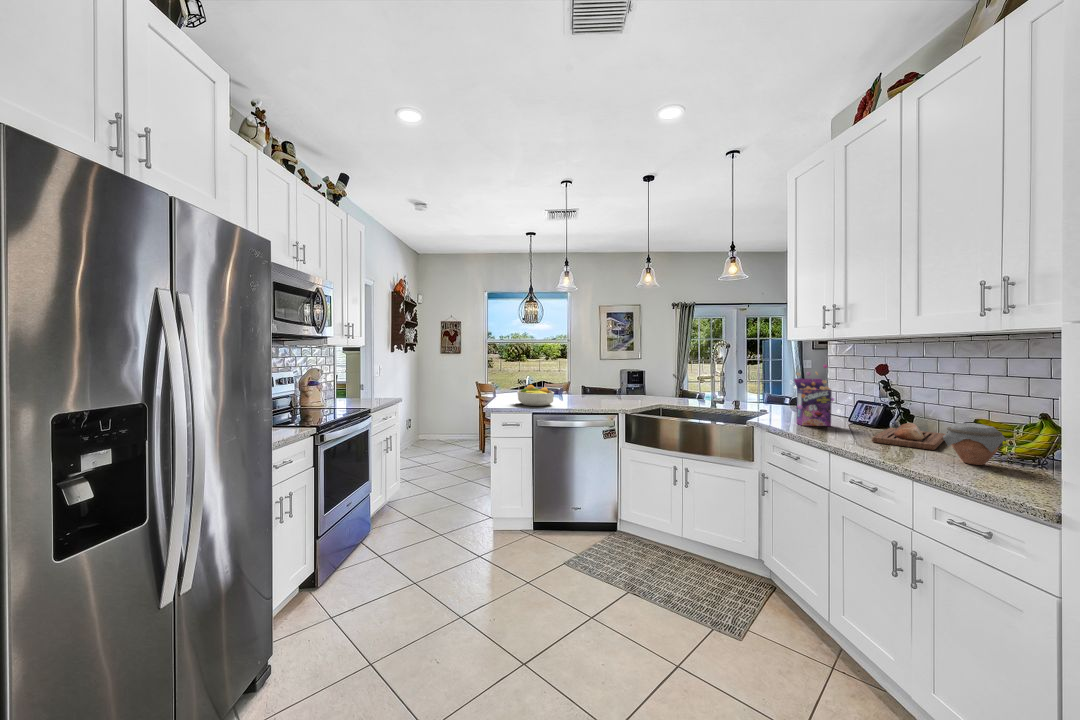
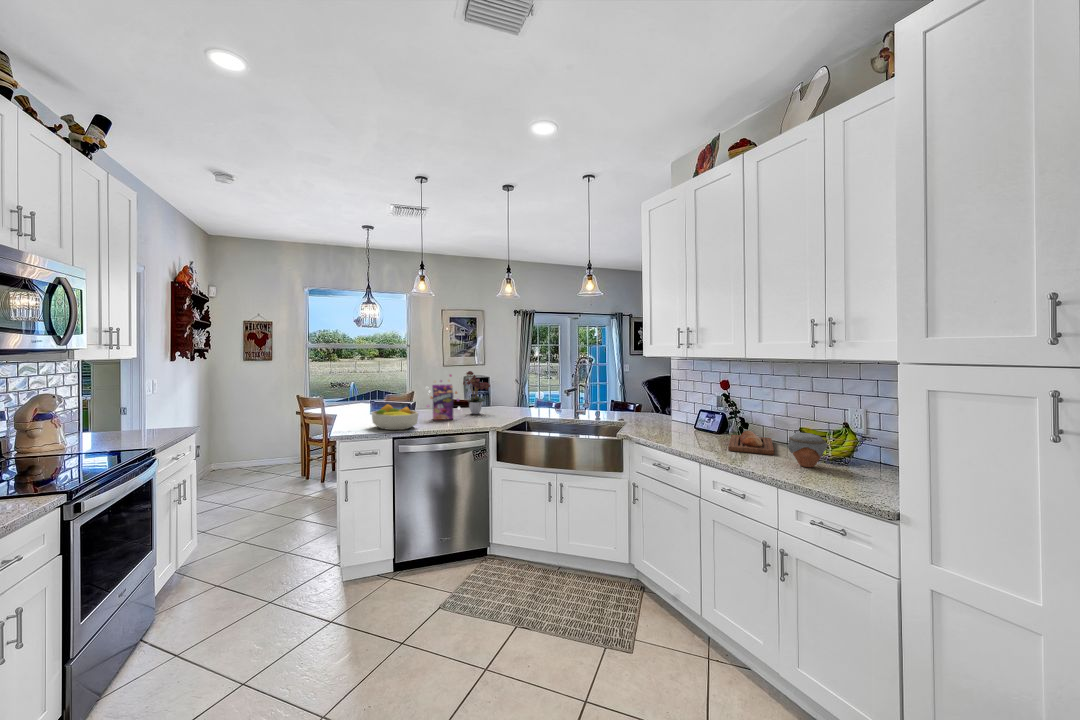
flower arrangement: none [599,356,628,398] -> present [463,371,490,414]
cereal box: present [794,365,840,426] -> present [427,374,460,420]

